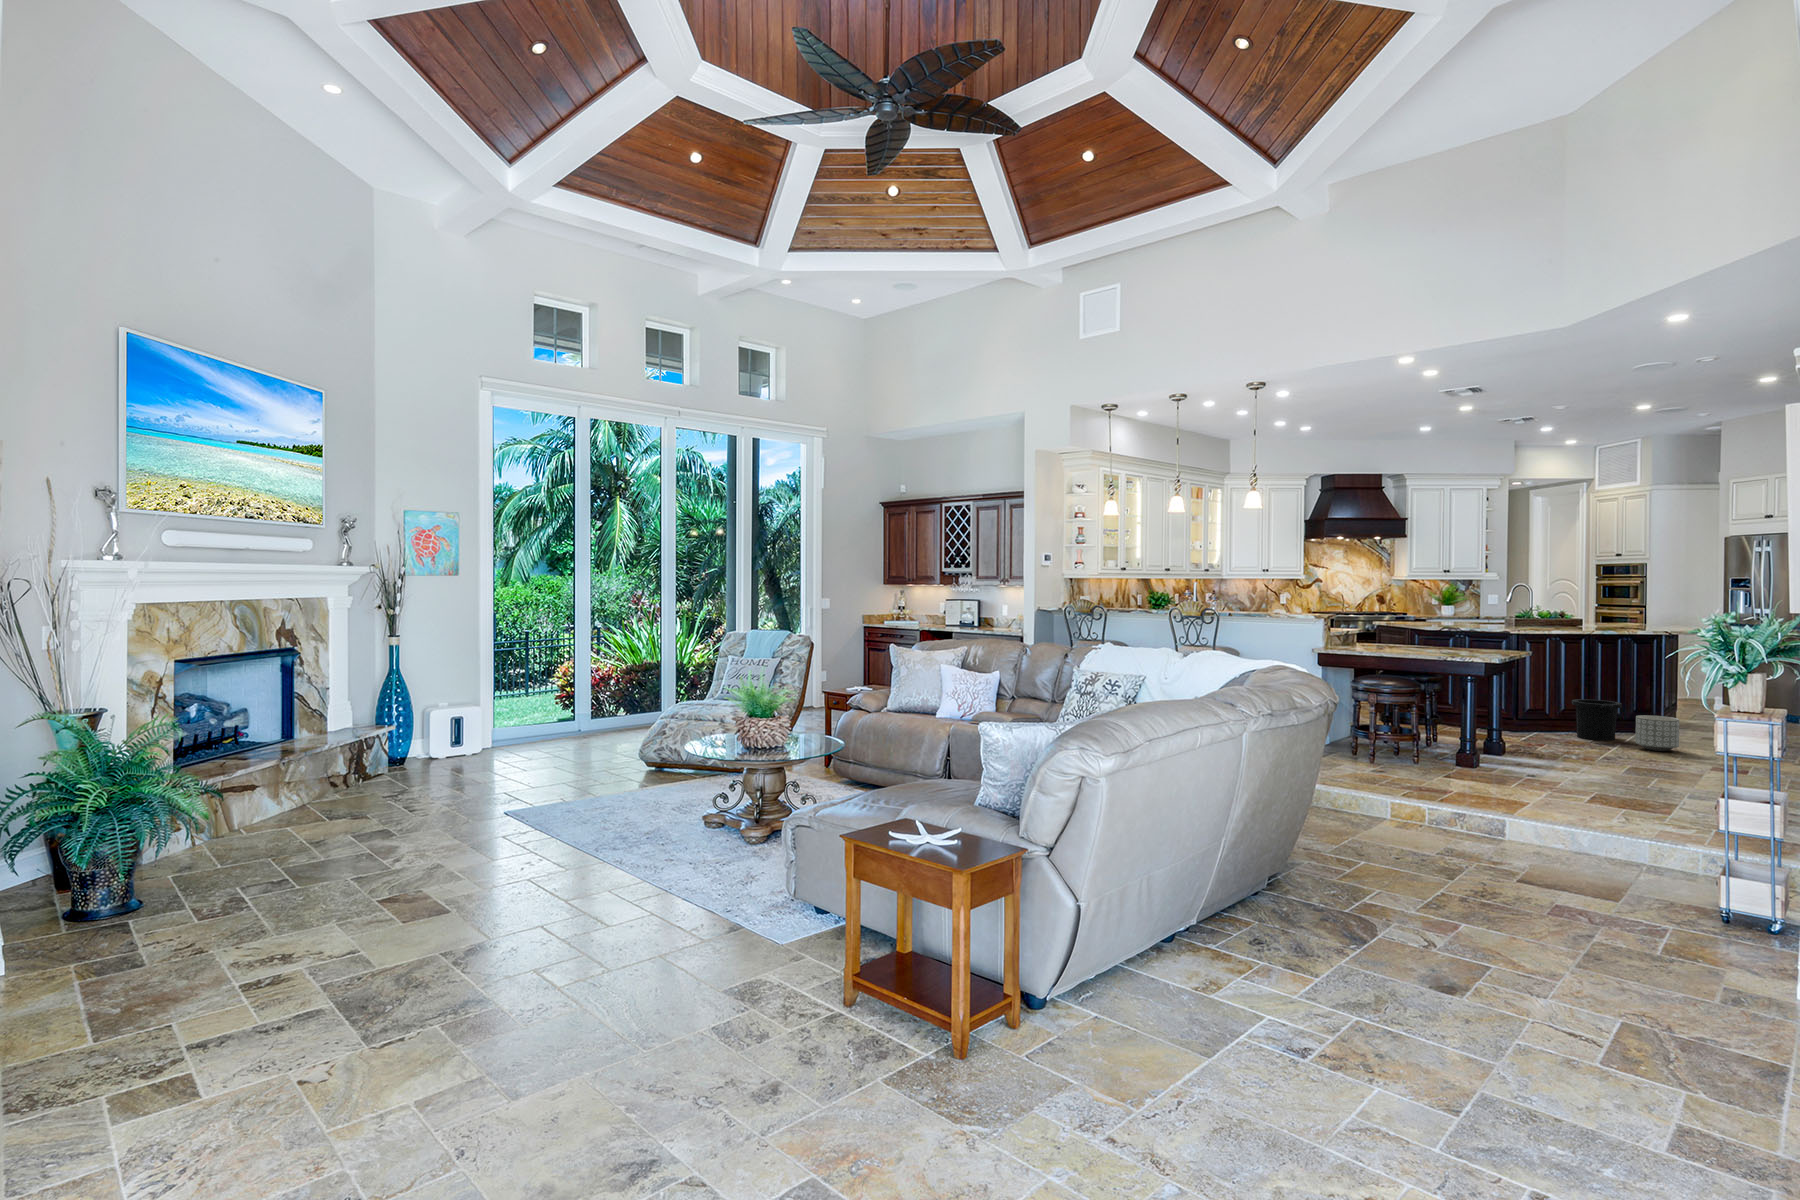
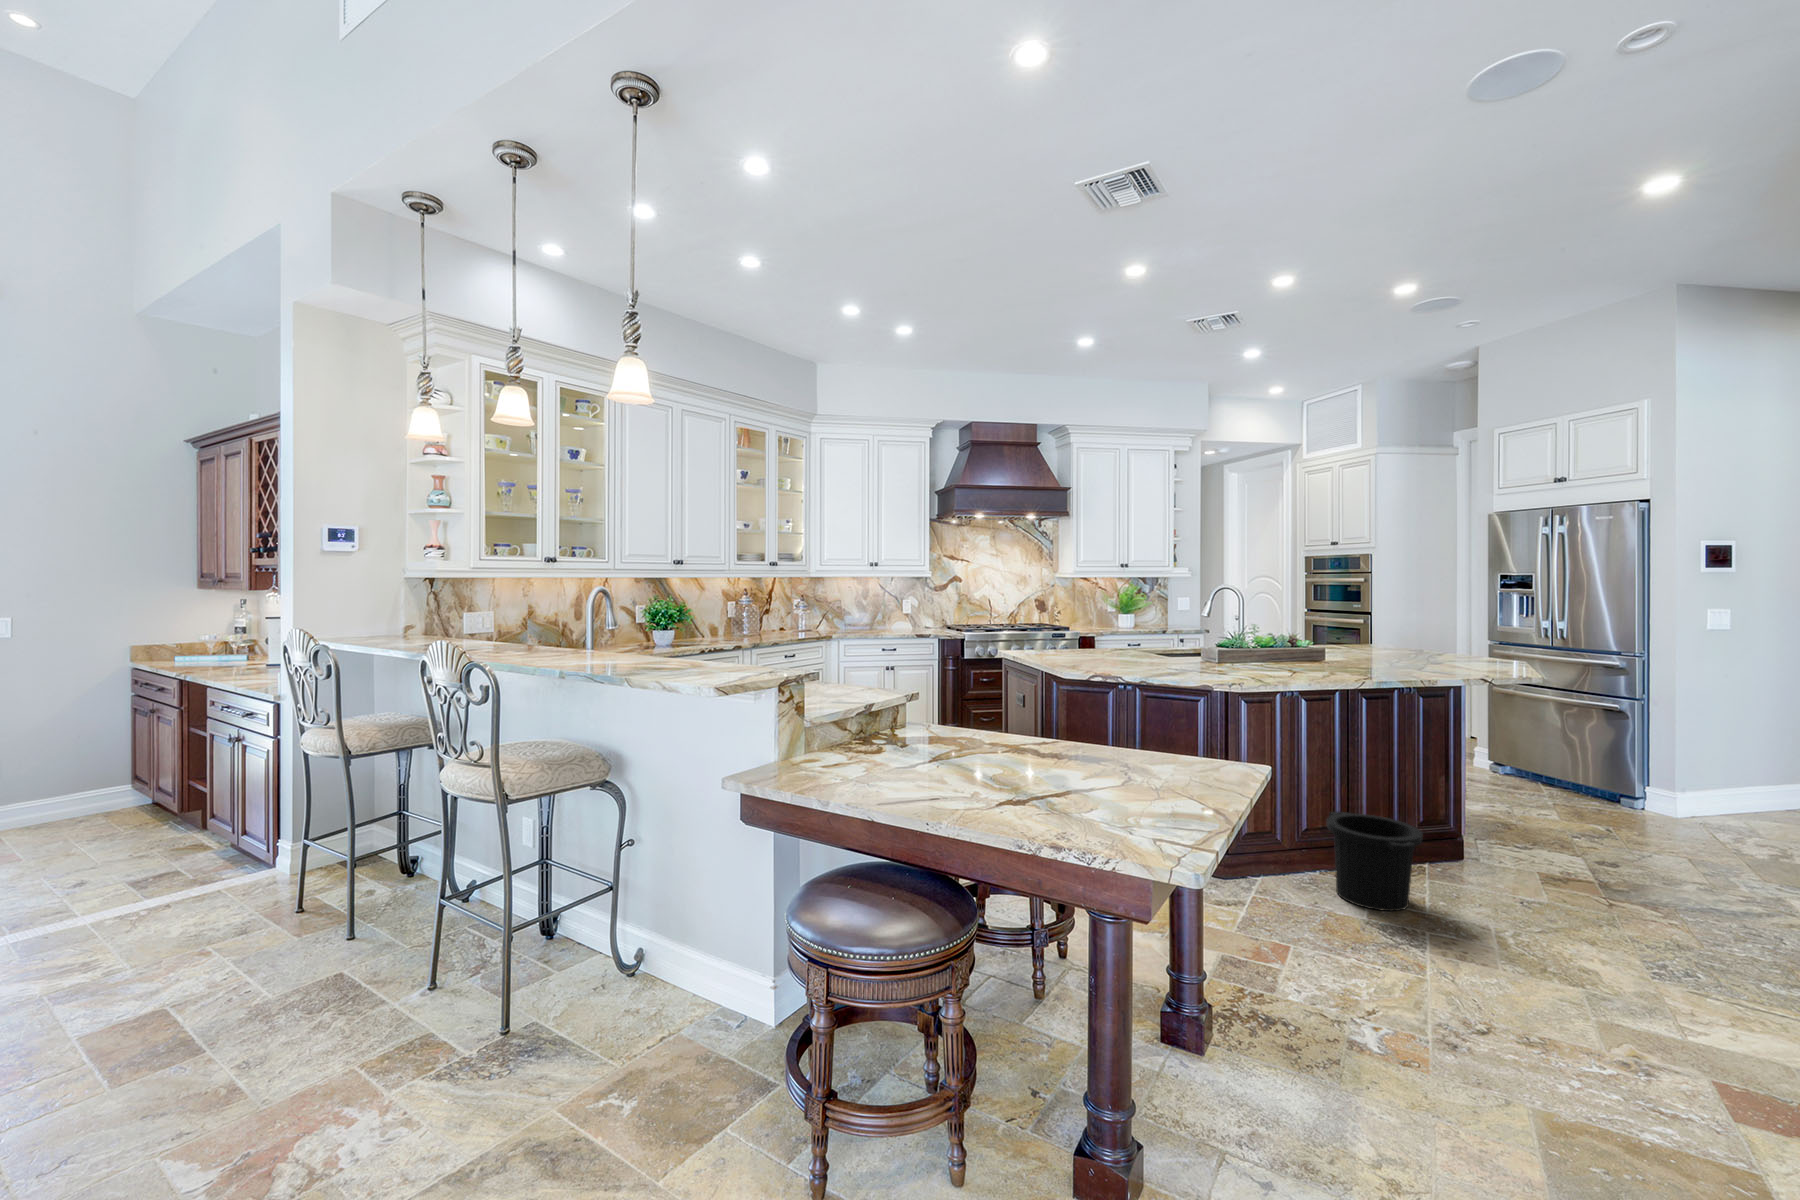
planter: present [1635,715,1679,751] -> none [1473,879,1575,975]

